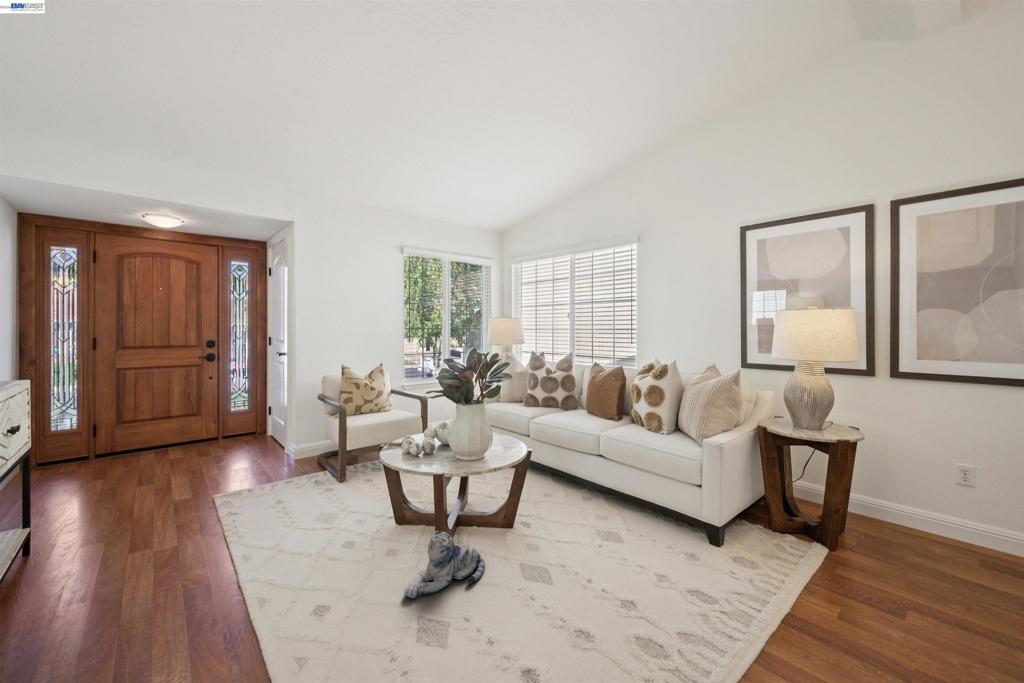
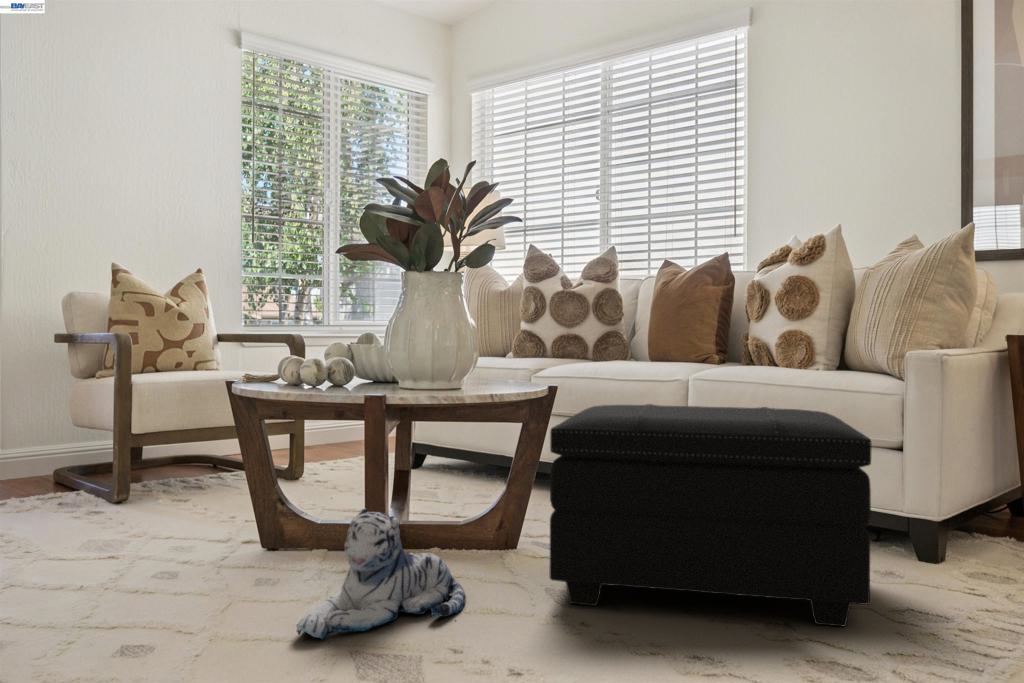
footstool: none [523,465,672,599] -> present [549,404,872,627]

